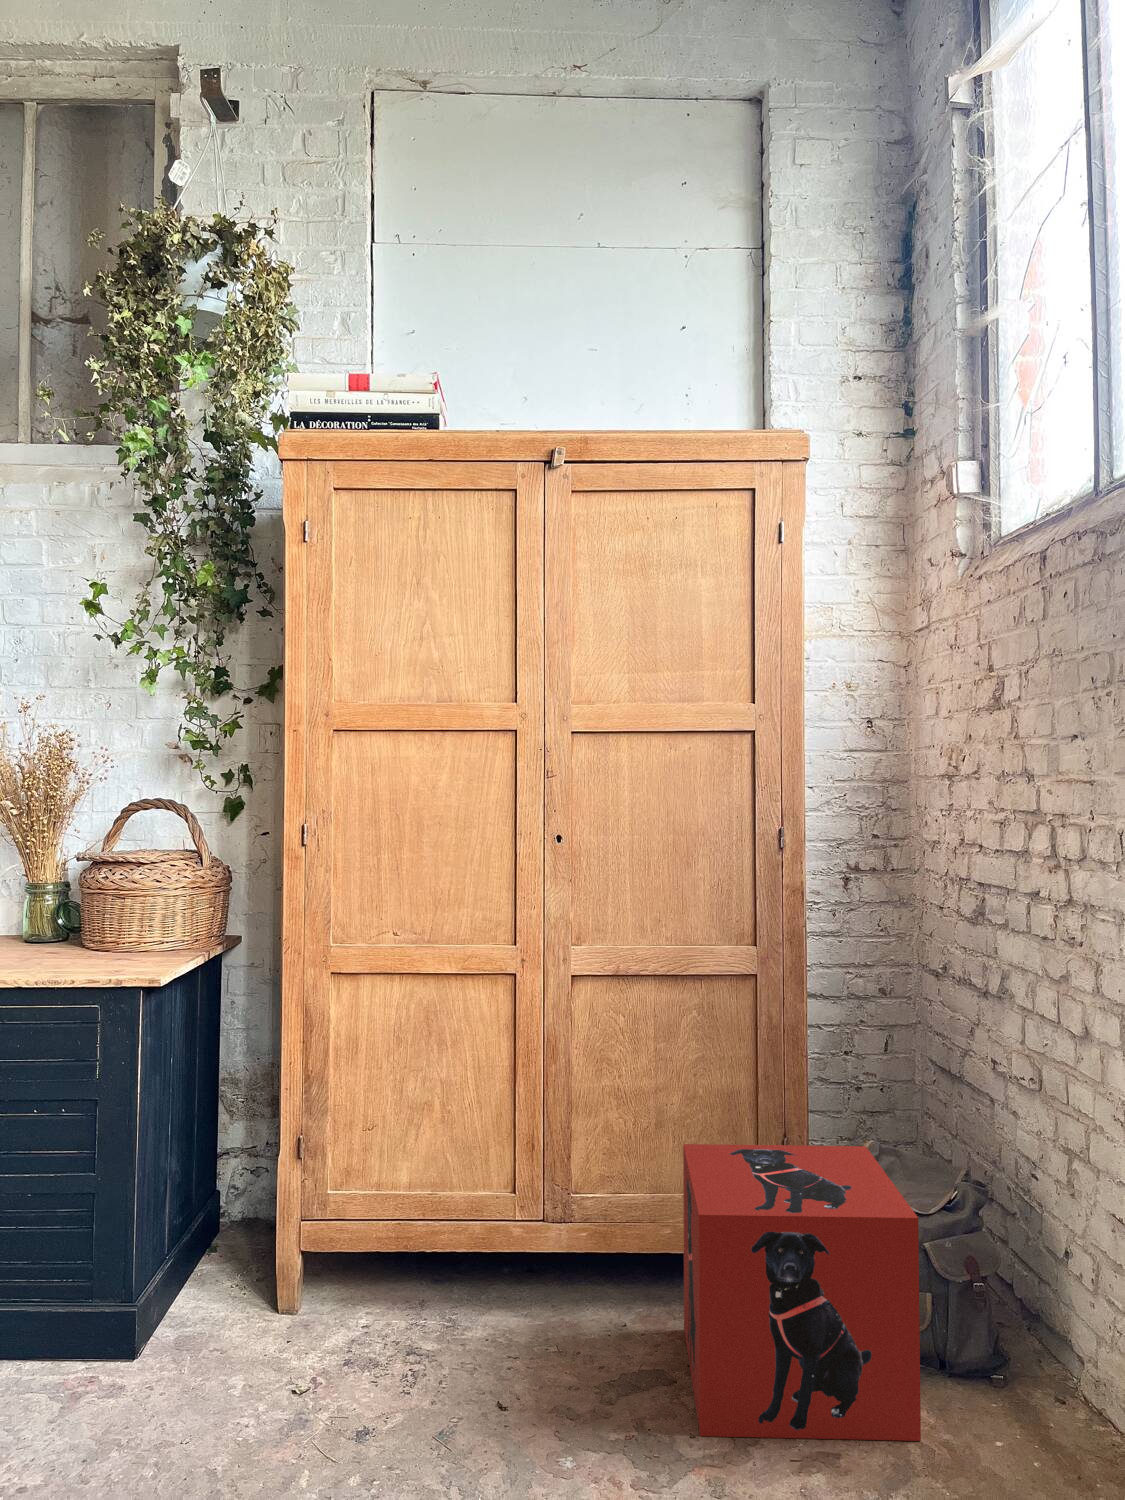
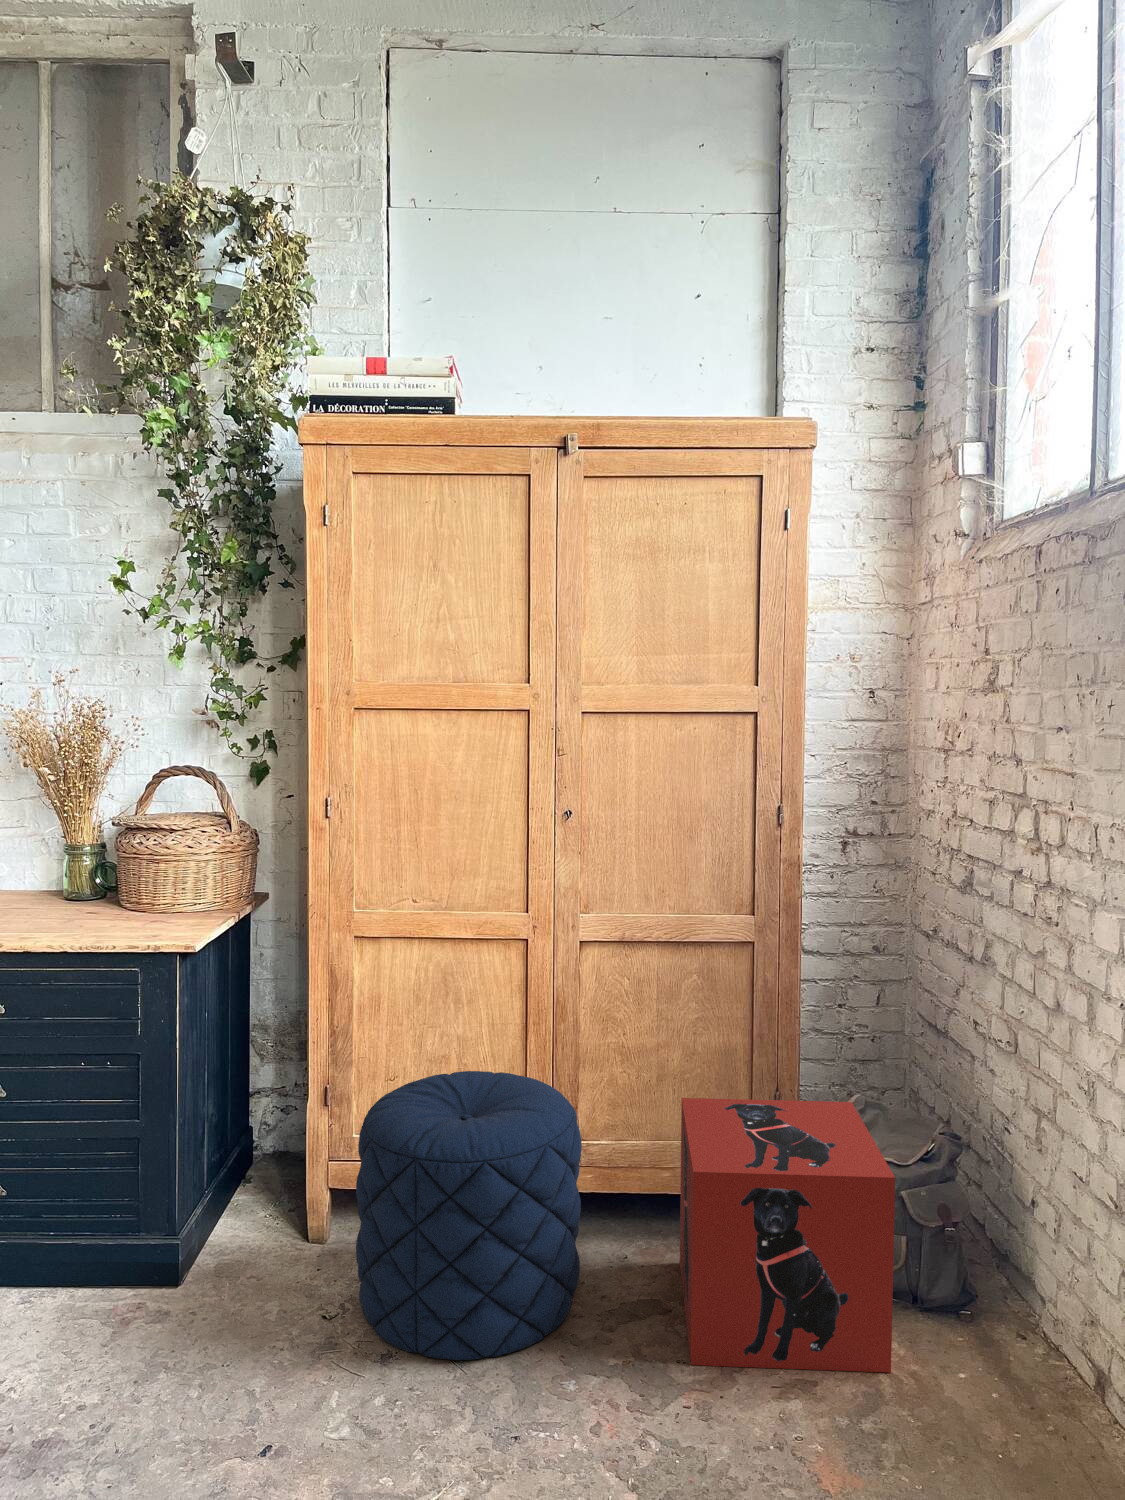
pouf: none [333,1118,576,1434] -> present [356,1071,582,1360]

